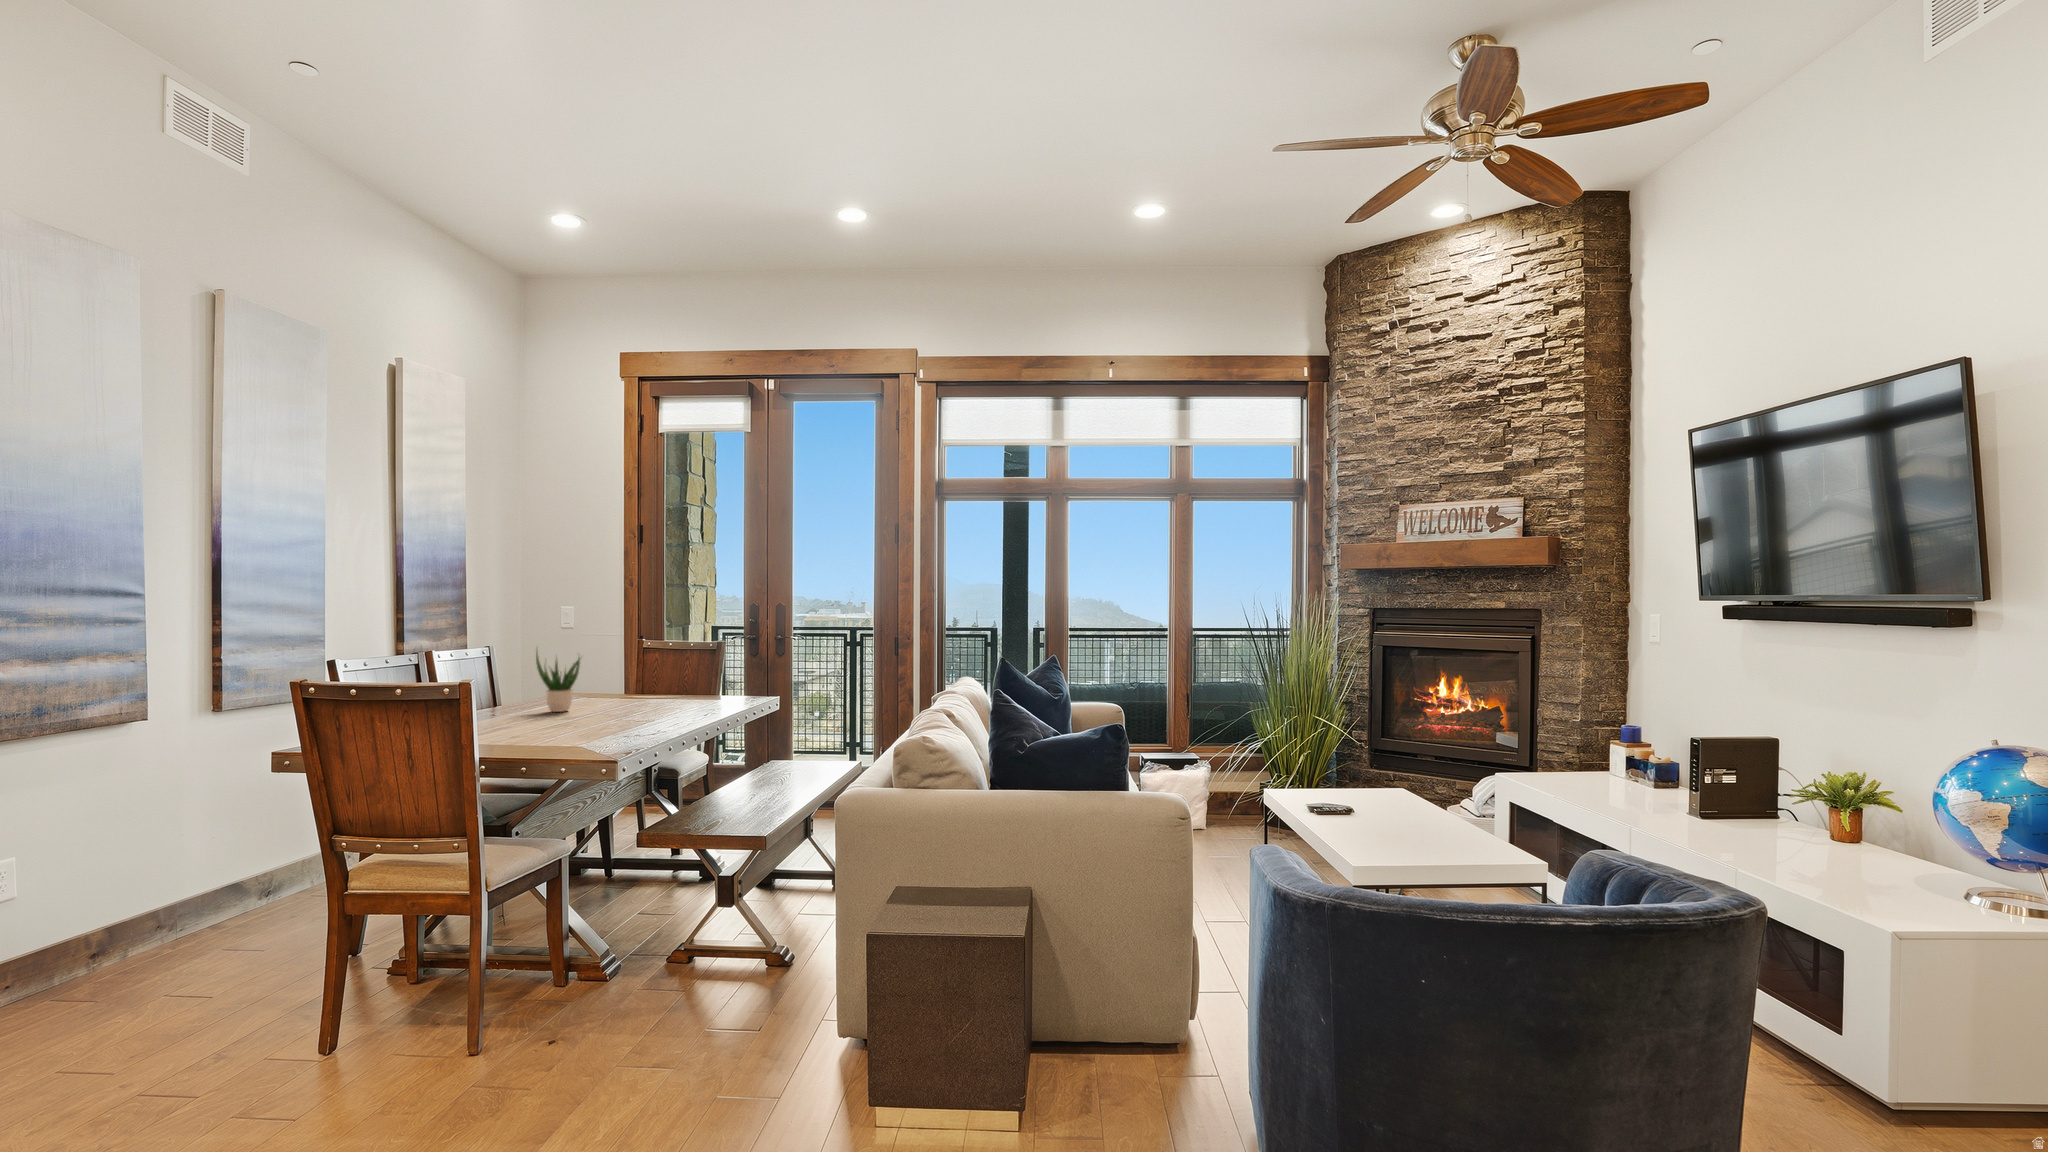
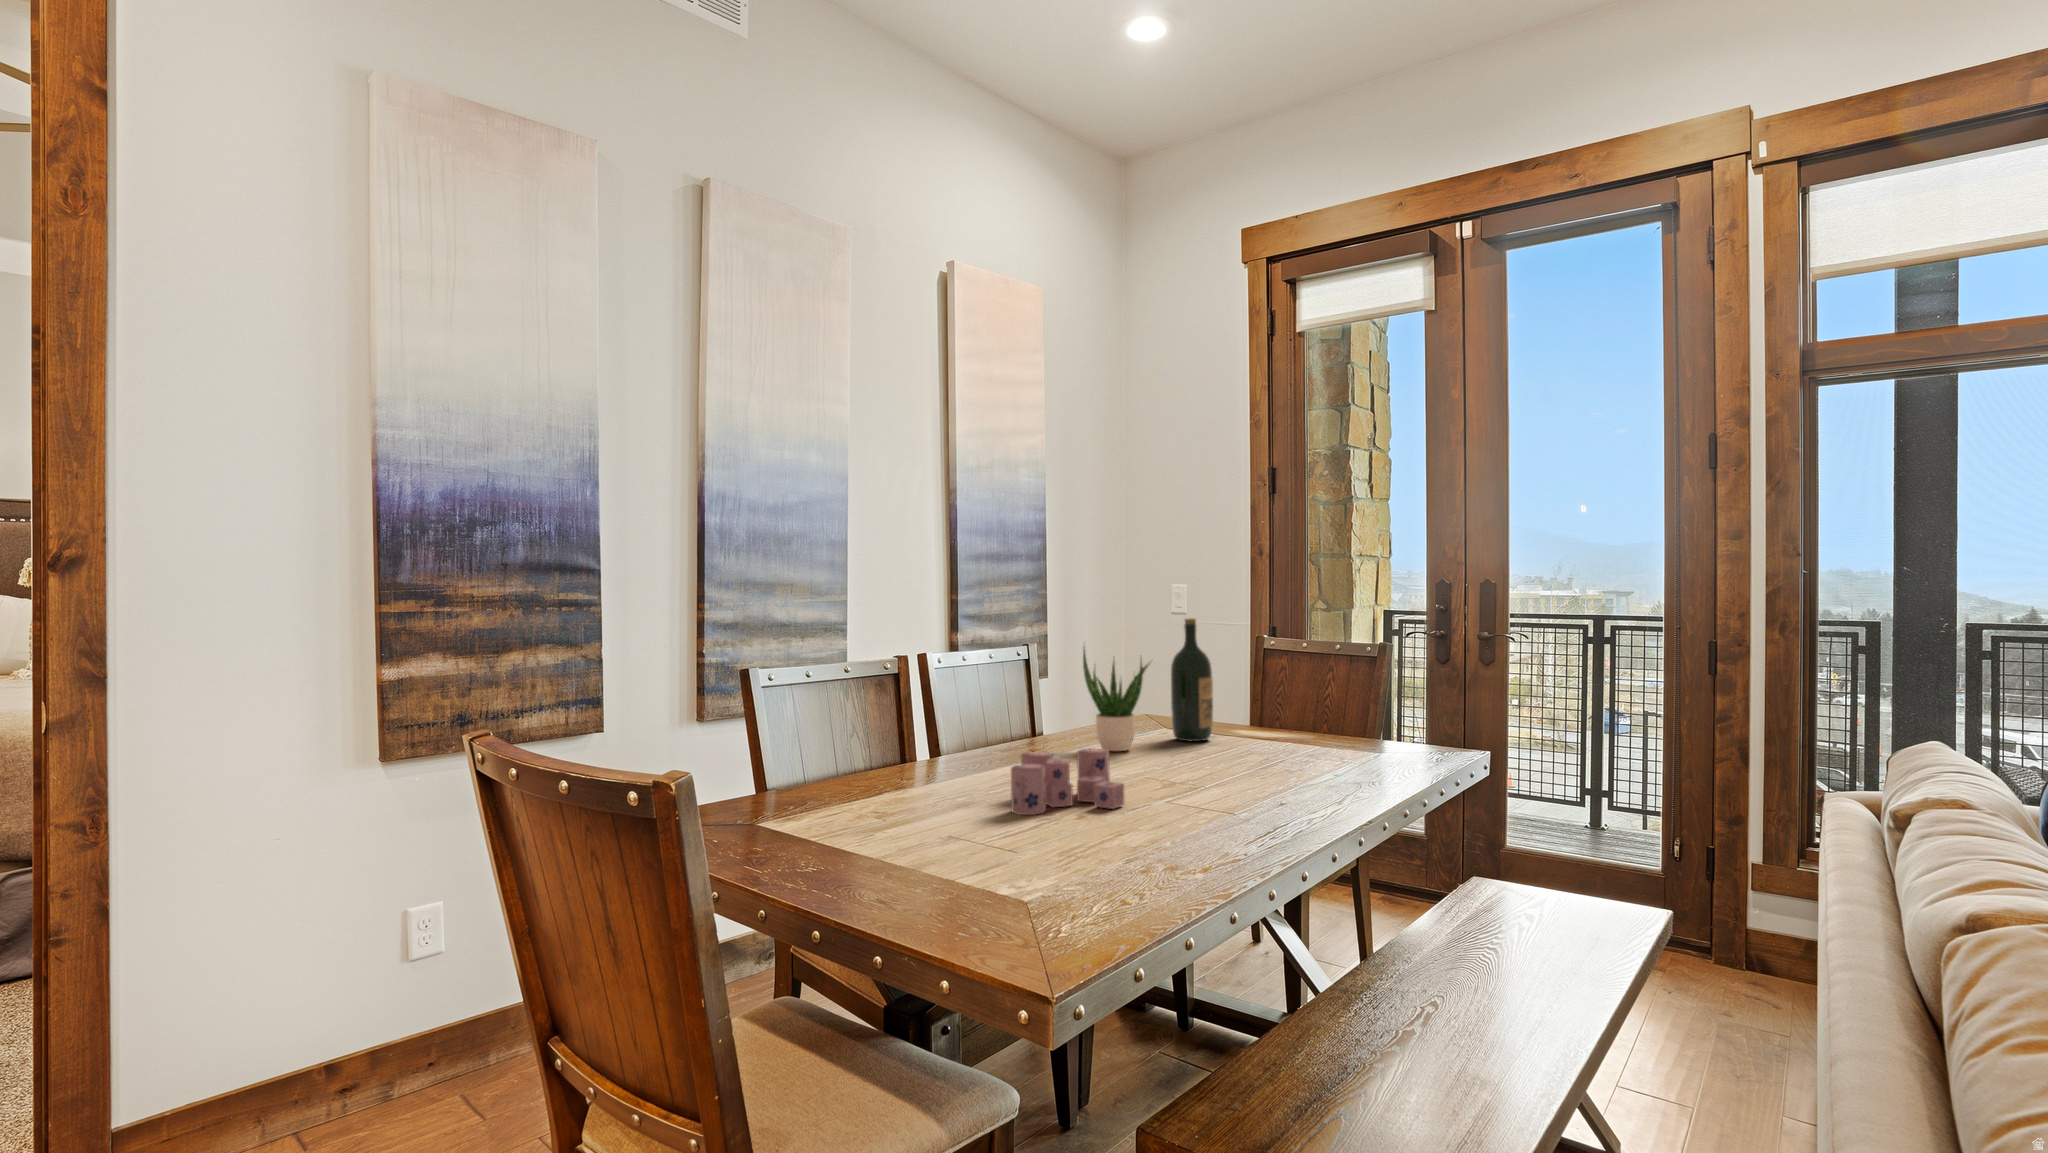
wine bottle: none [591,630,619,705] -> present [1171,618,1213,741]
candle: none [525,704,590,739] -> present [1011,749,1124,815]

